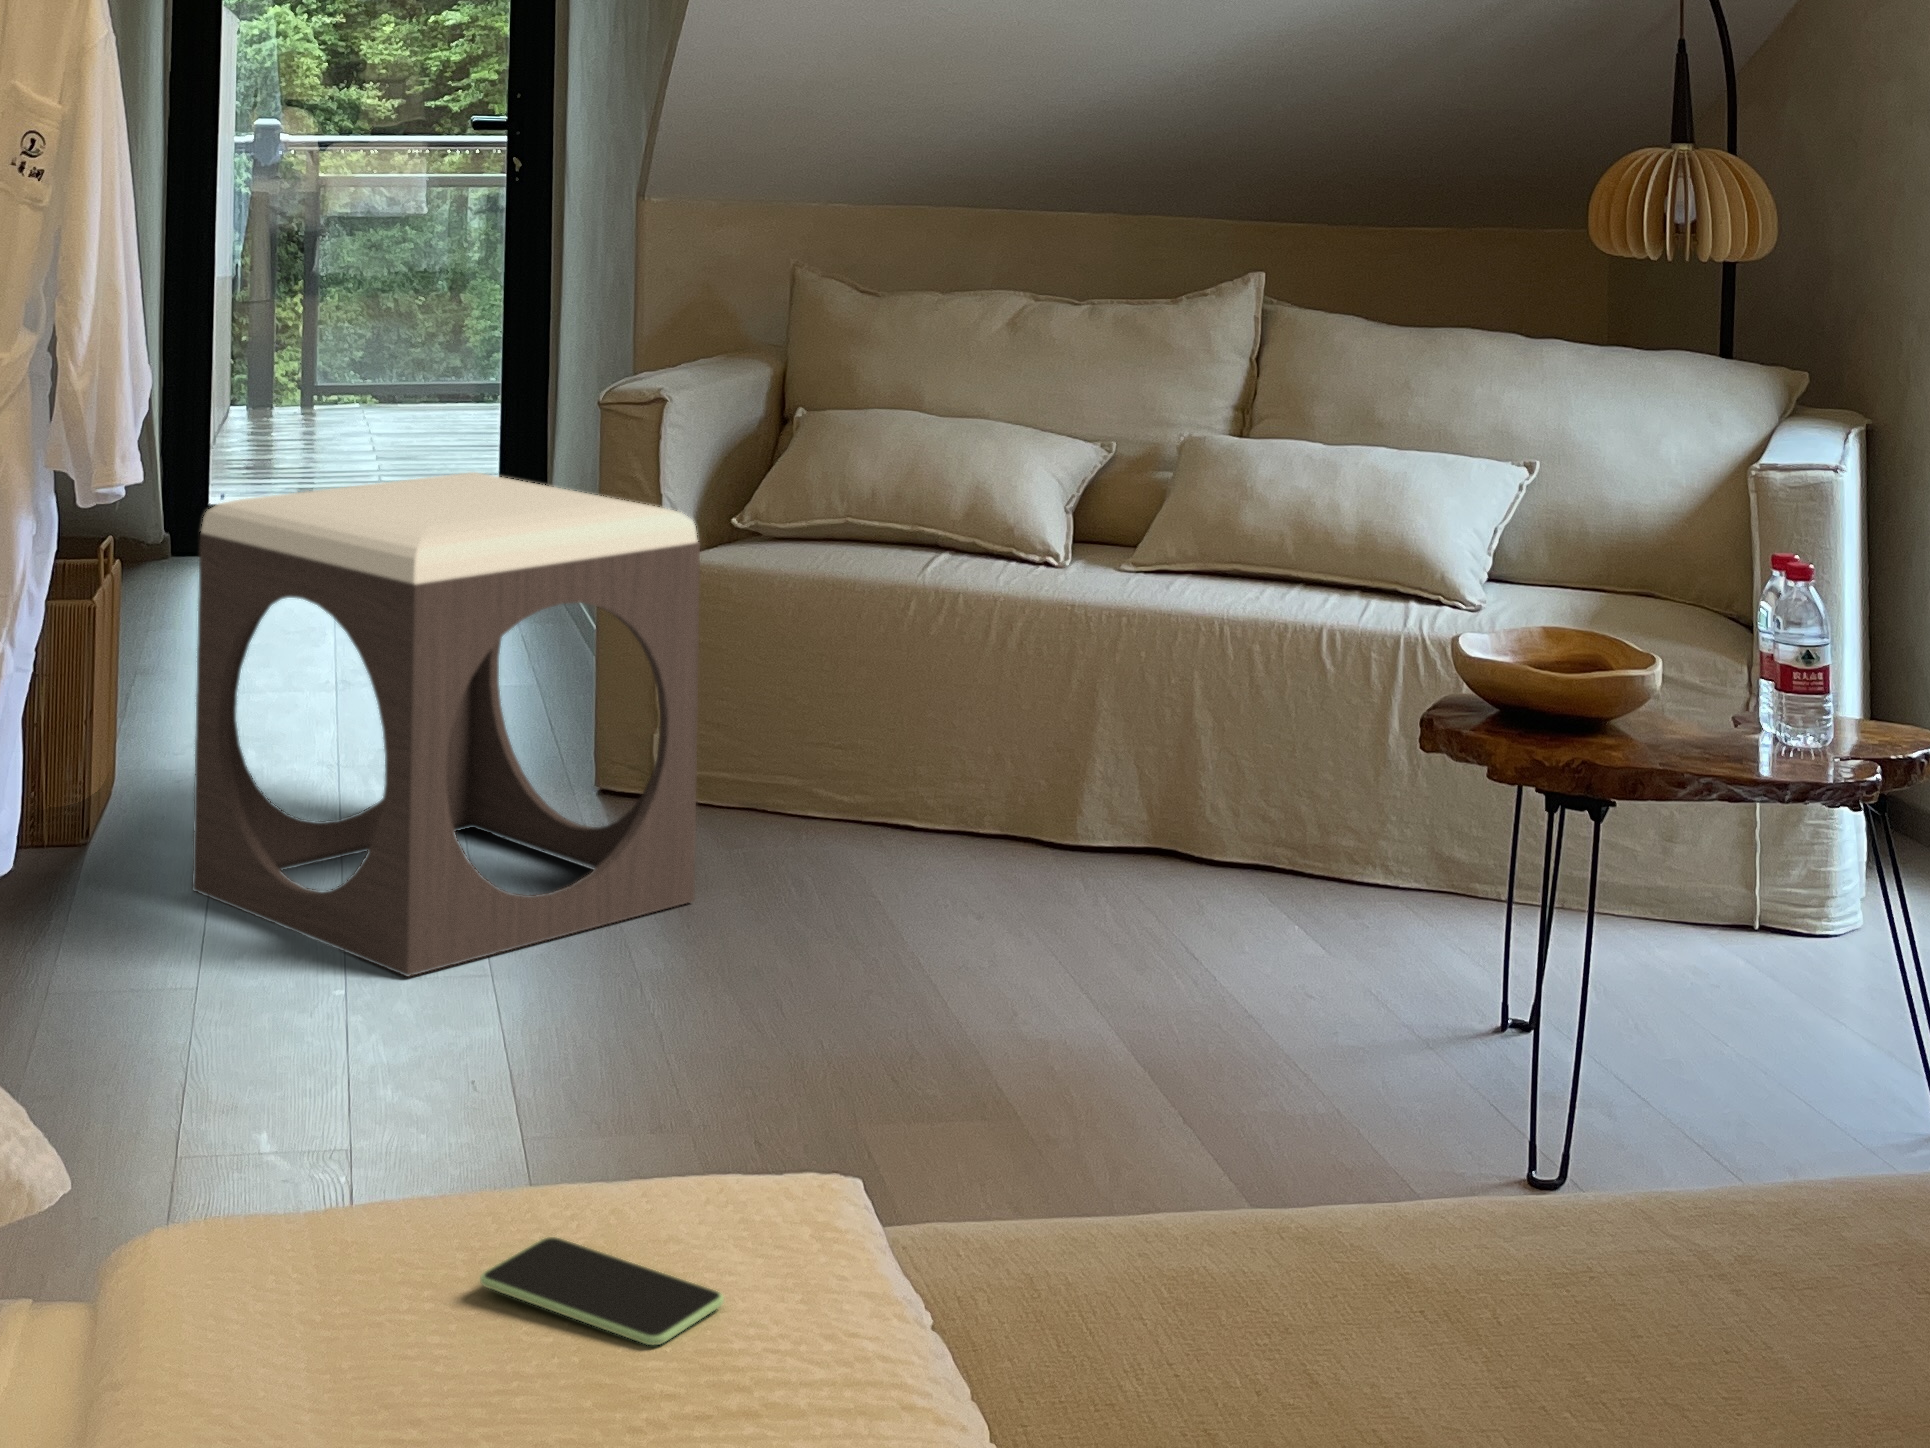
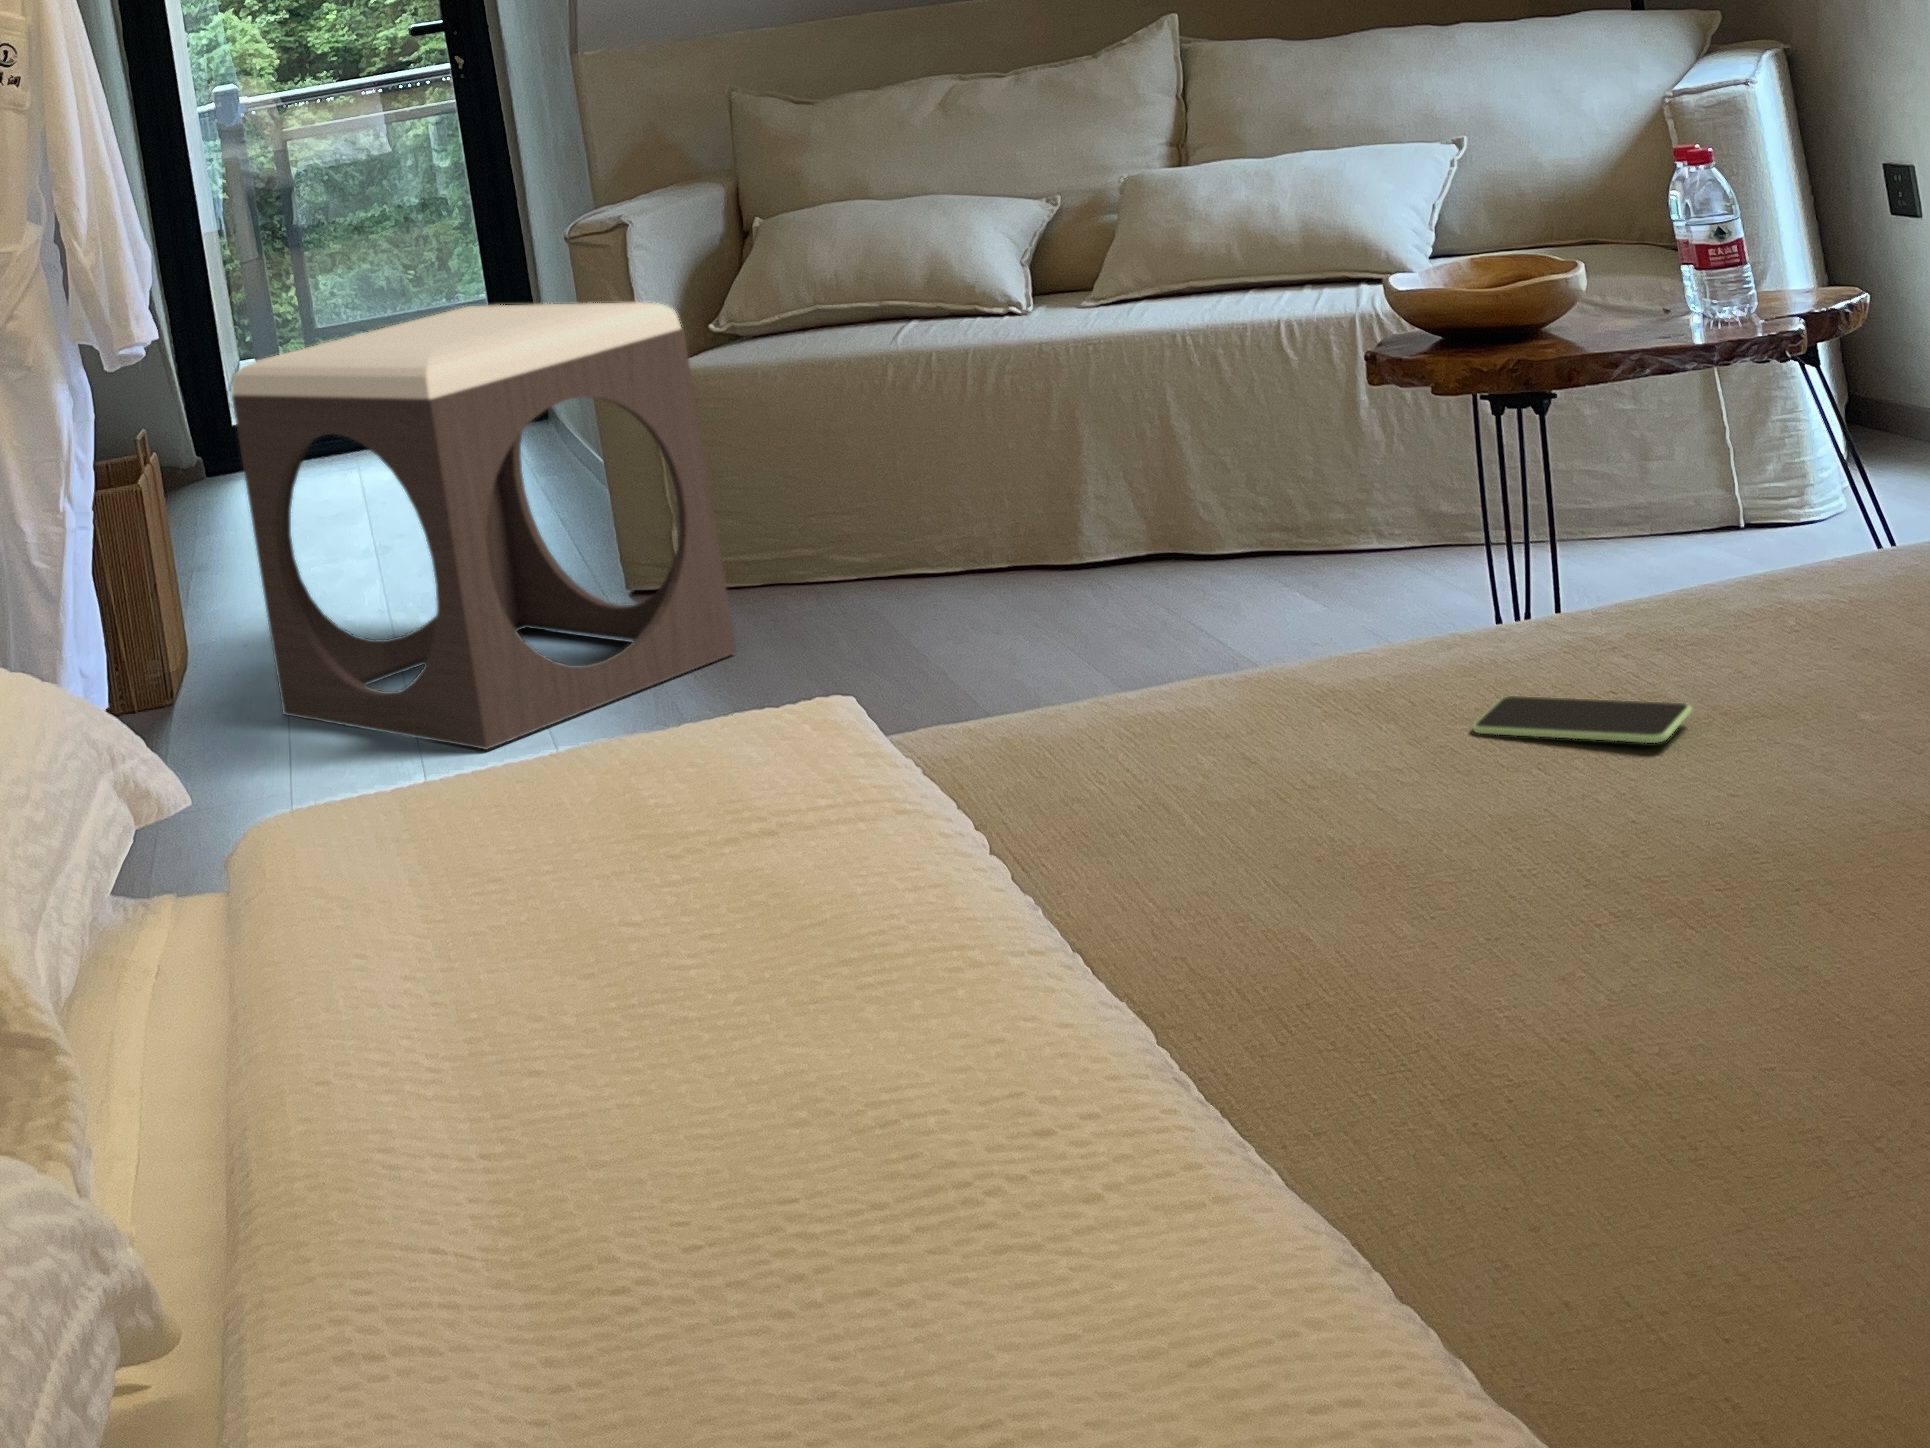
smartphone: present [480,1237,724,1345] -> present [1473,696,1692,743]

